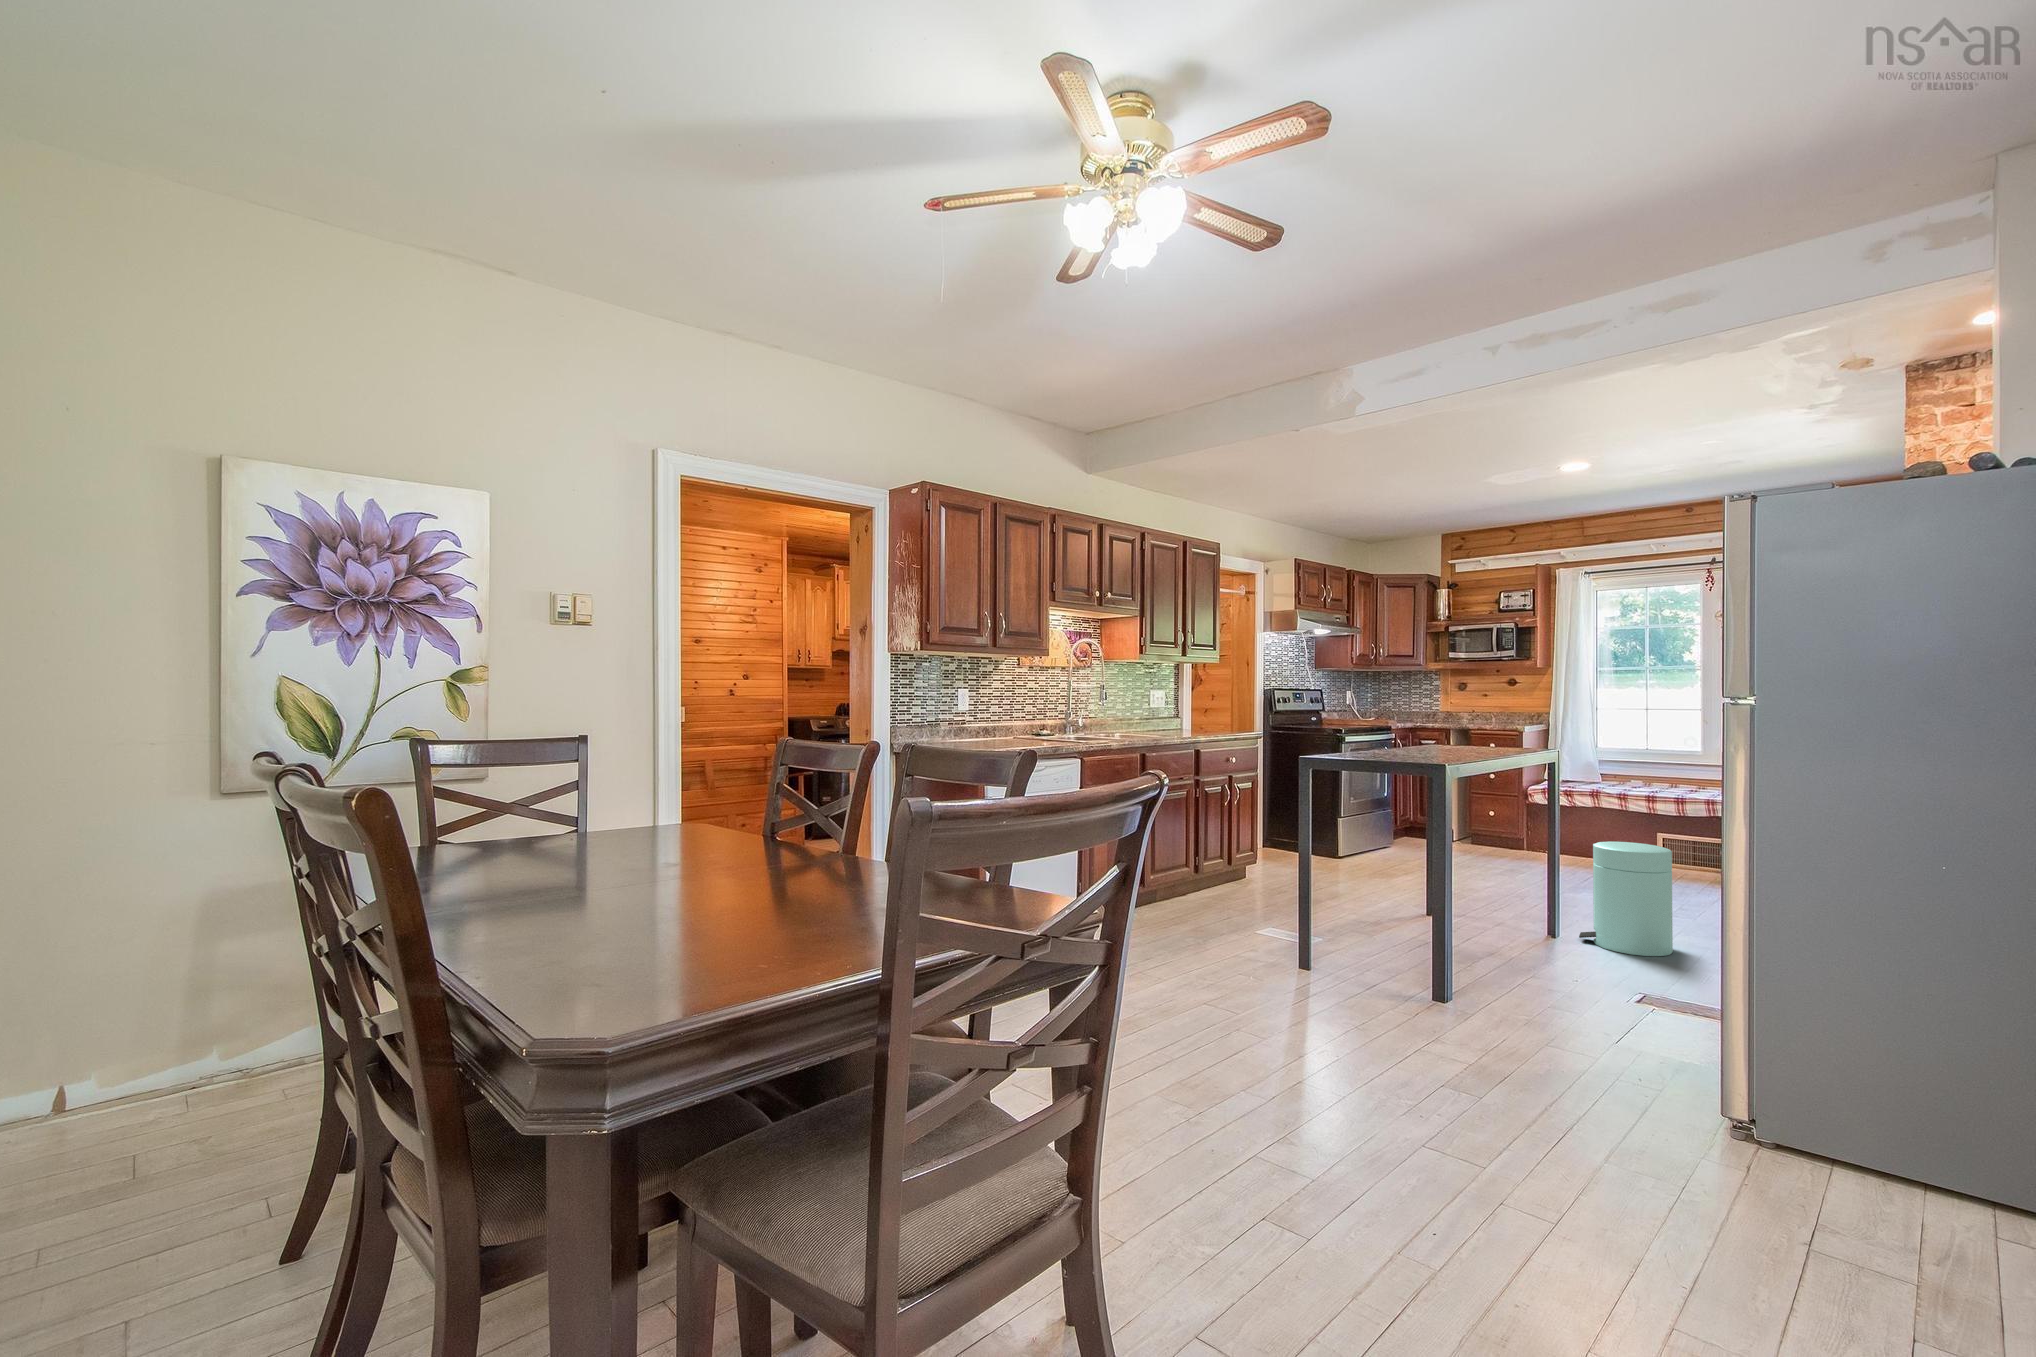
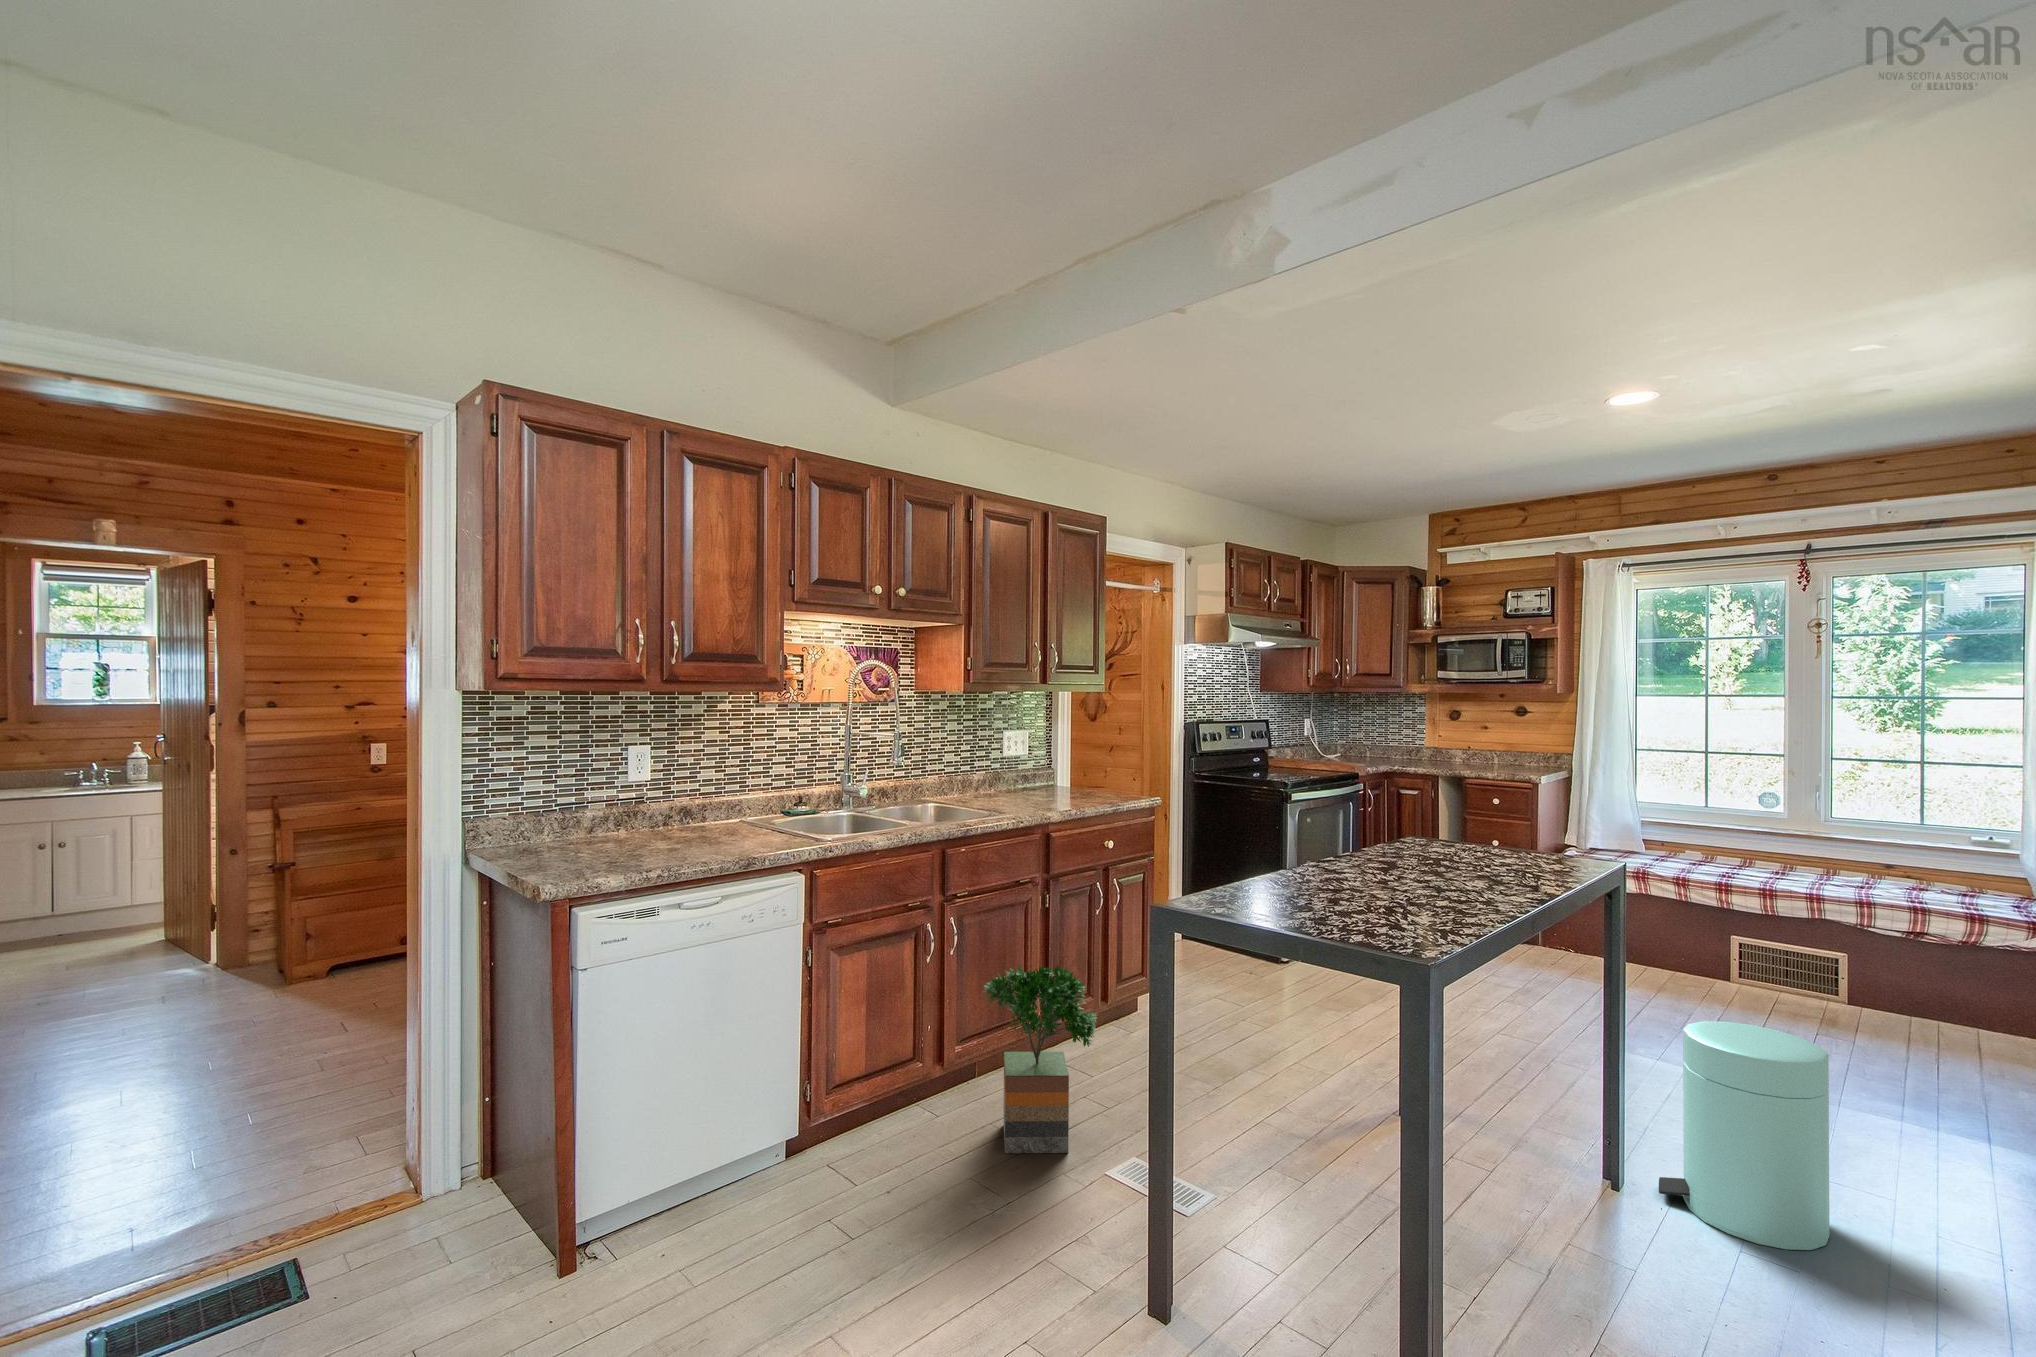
potted tree: none [1175,818,1248,925] -> present [984,965,1097,1153]

